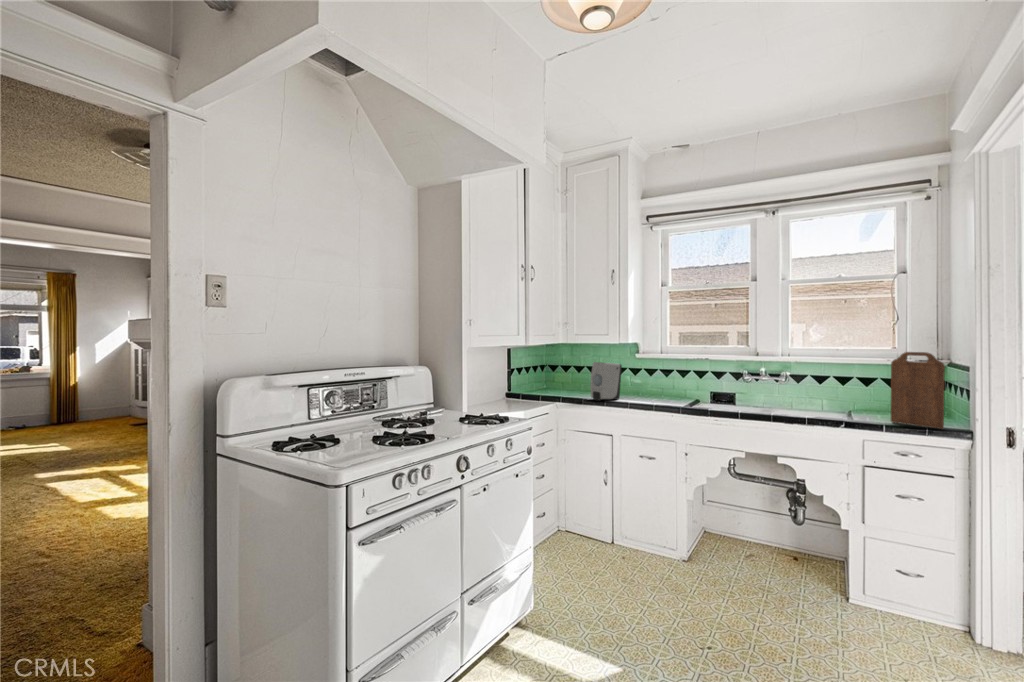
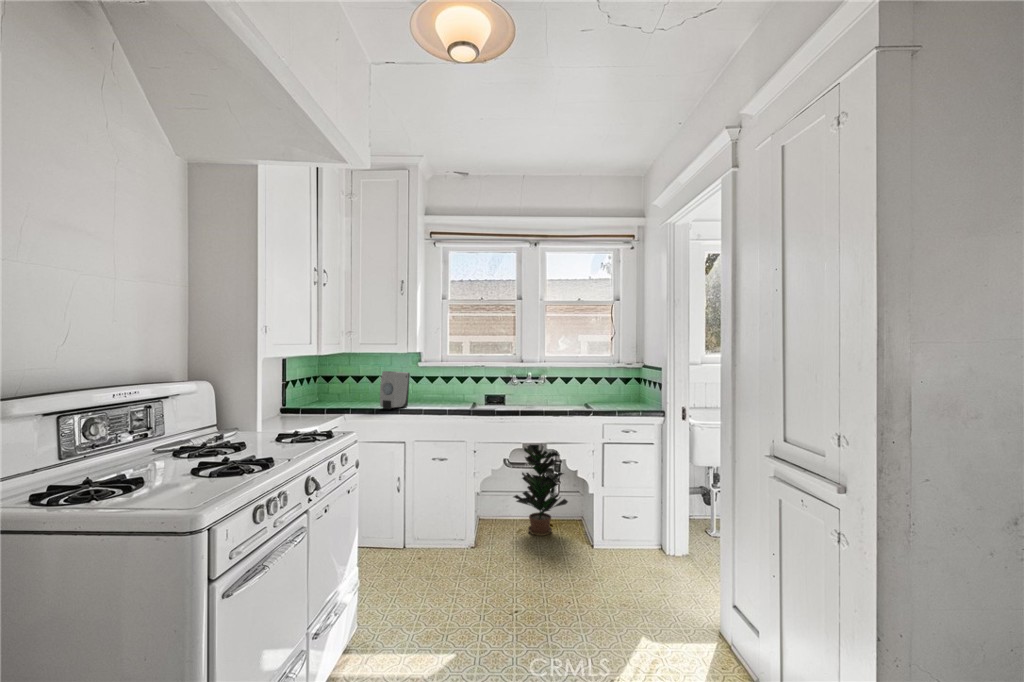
cutting board: present [891,352,945,429] -> none [617,358,649,412]
potted plant: none [739,454,816,567] -> present [514,445,568,536]

